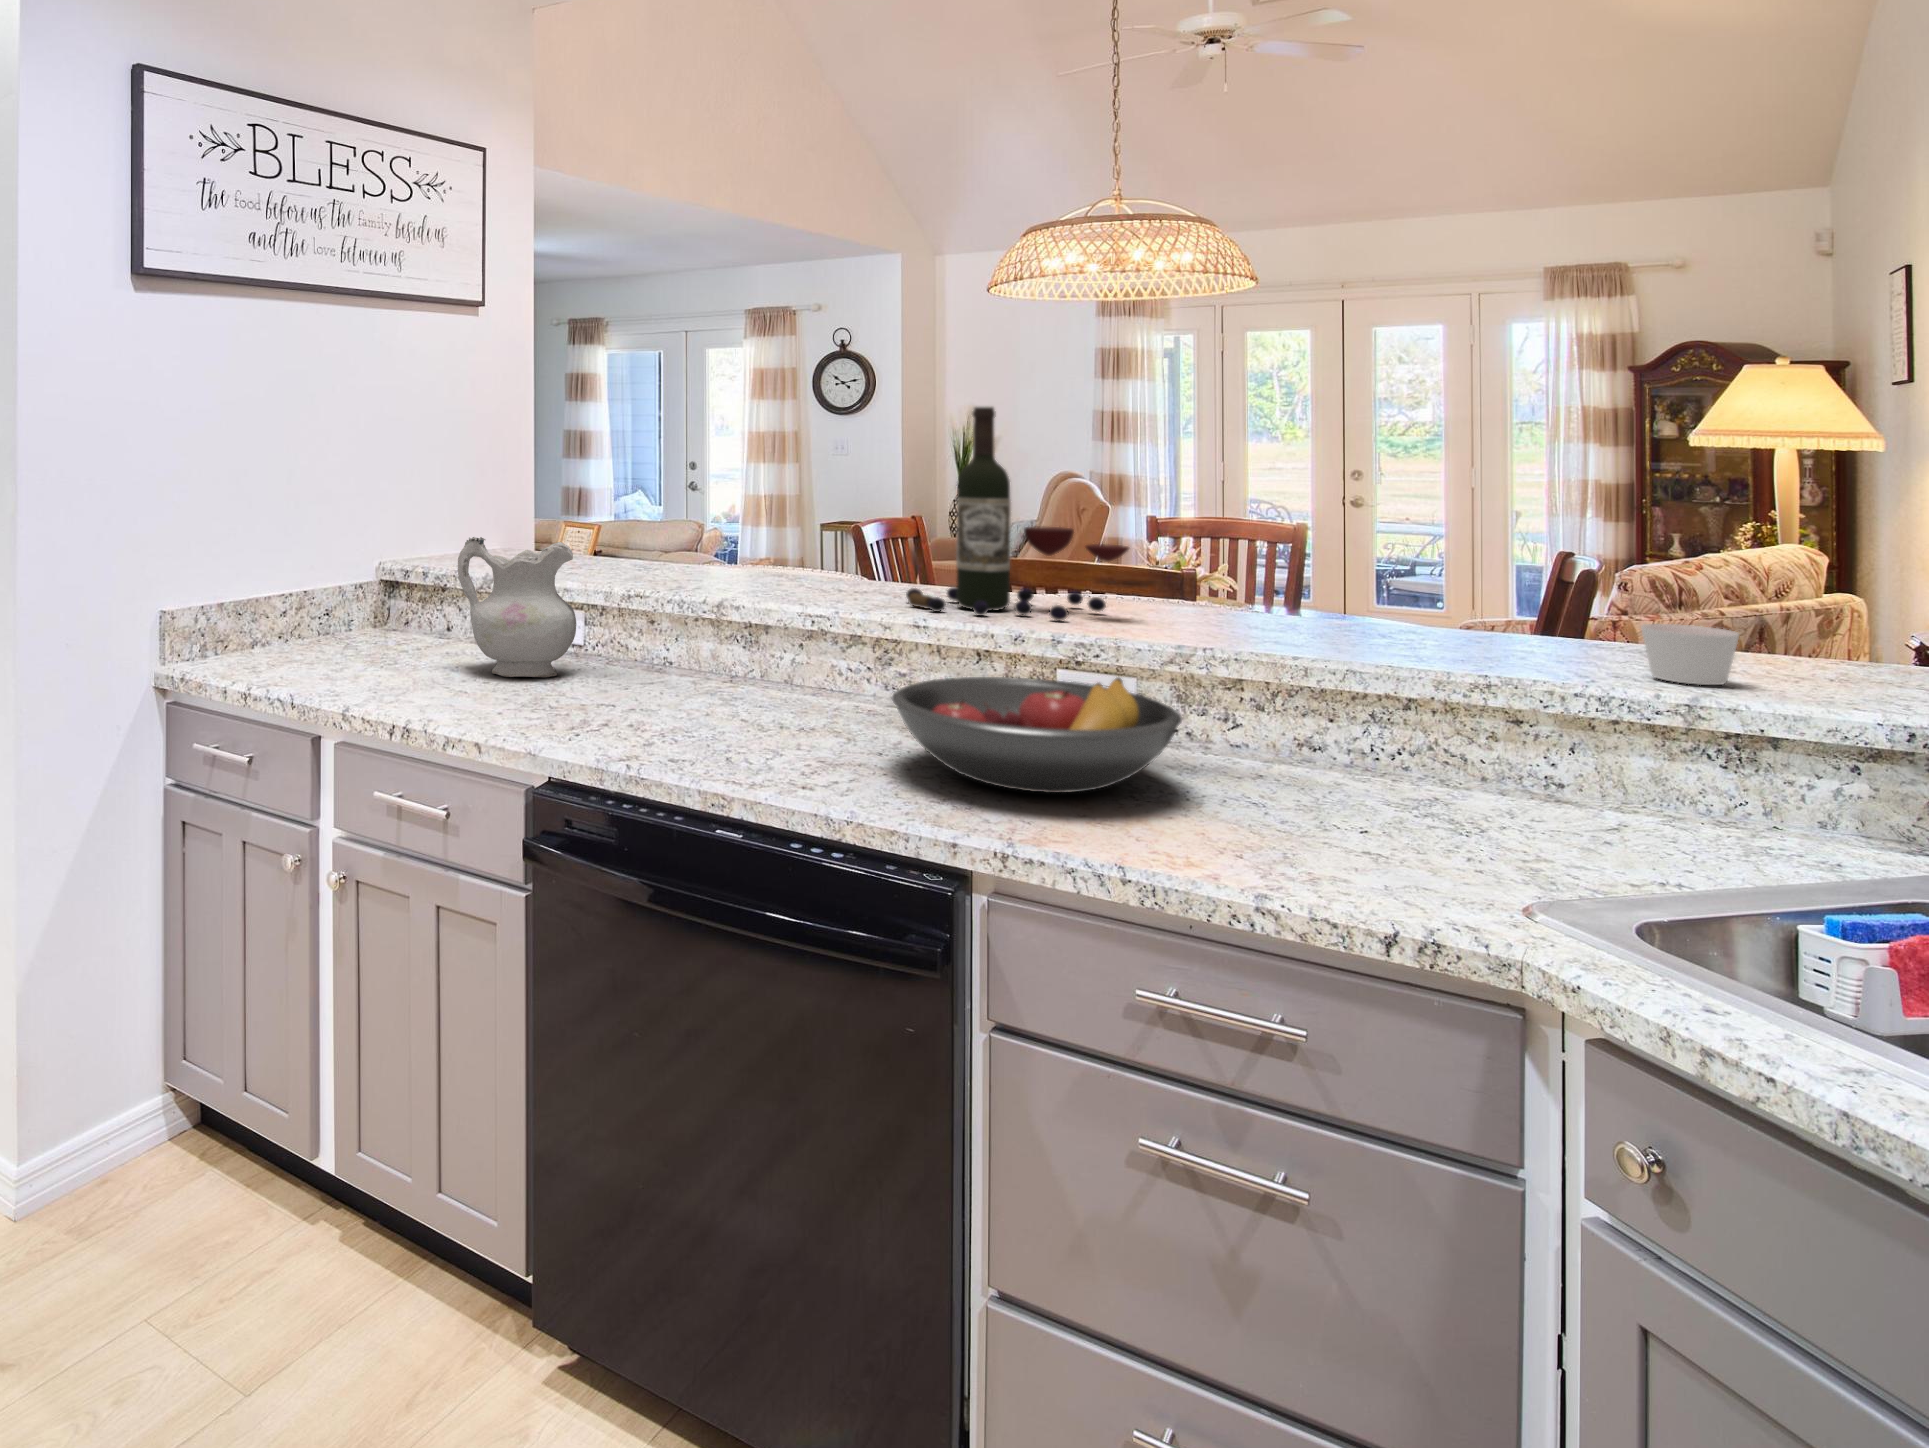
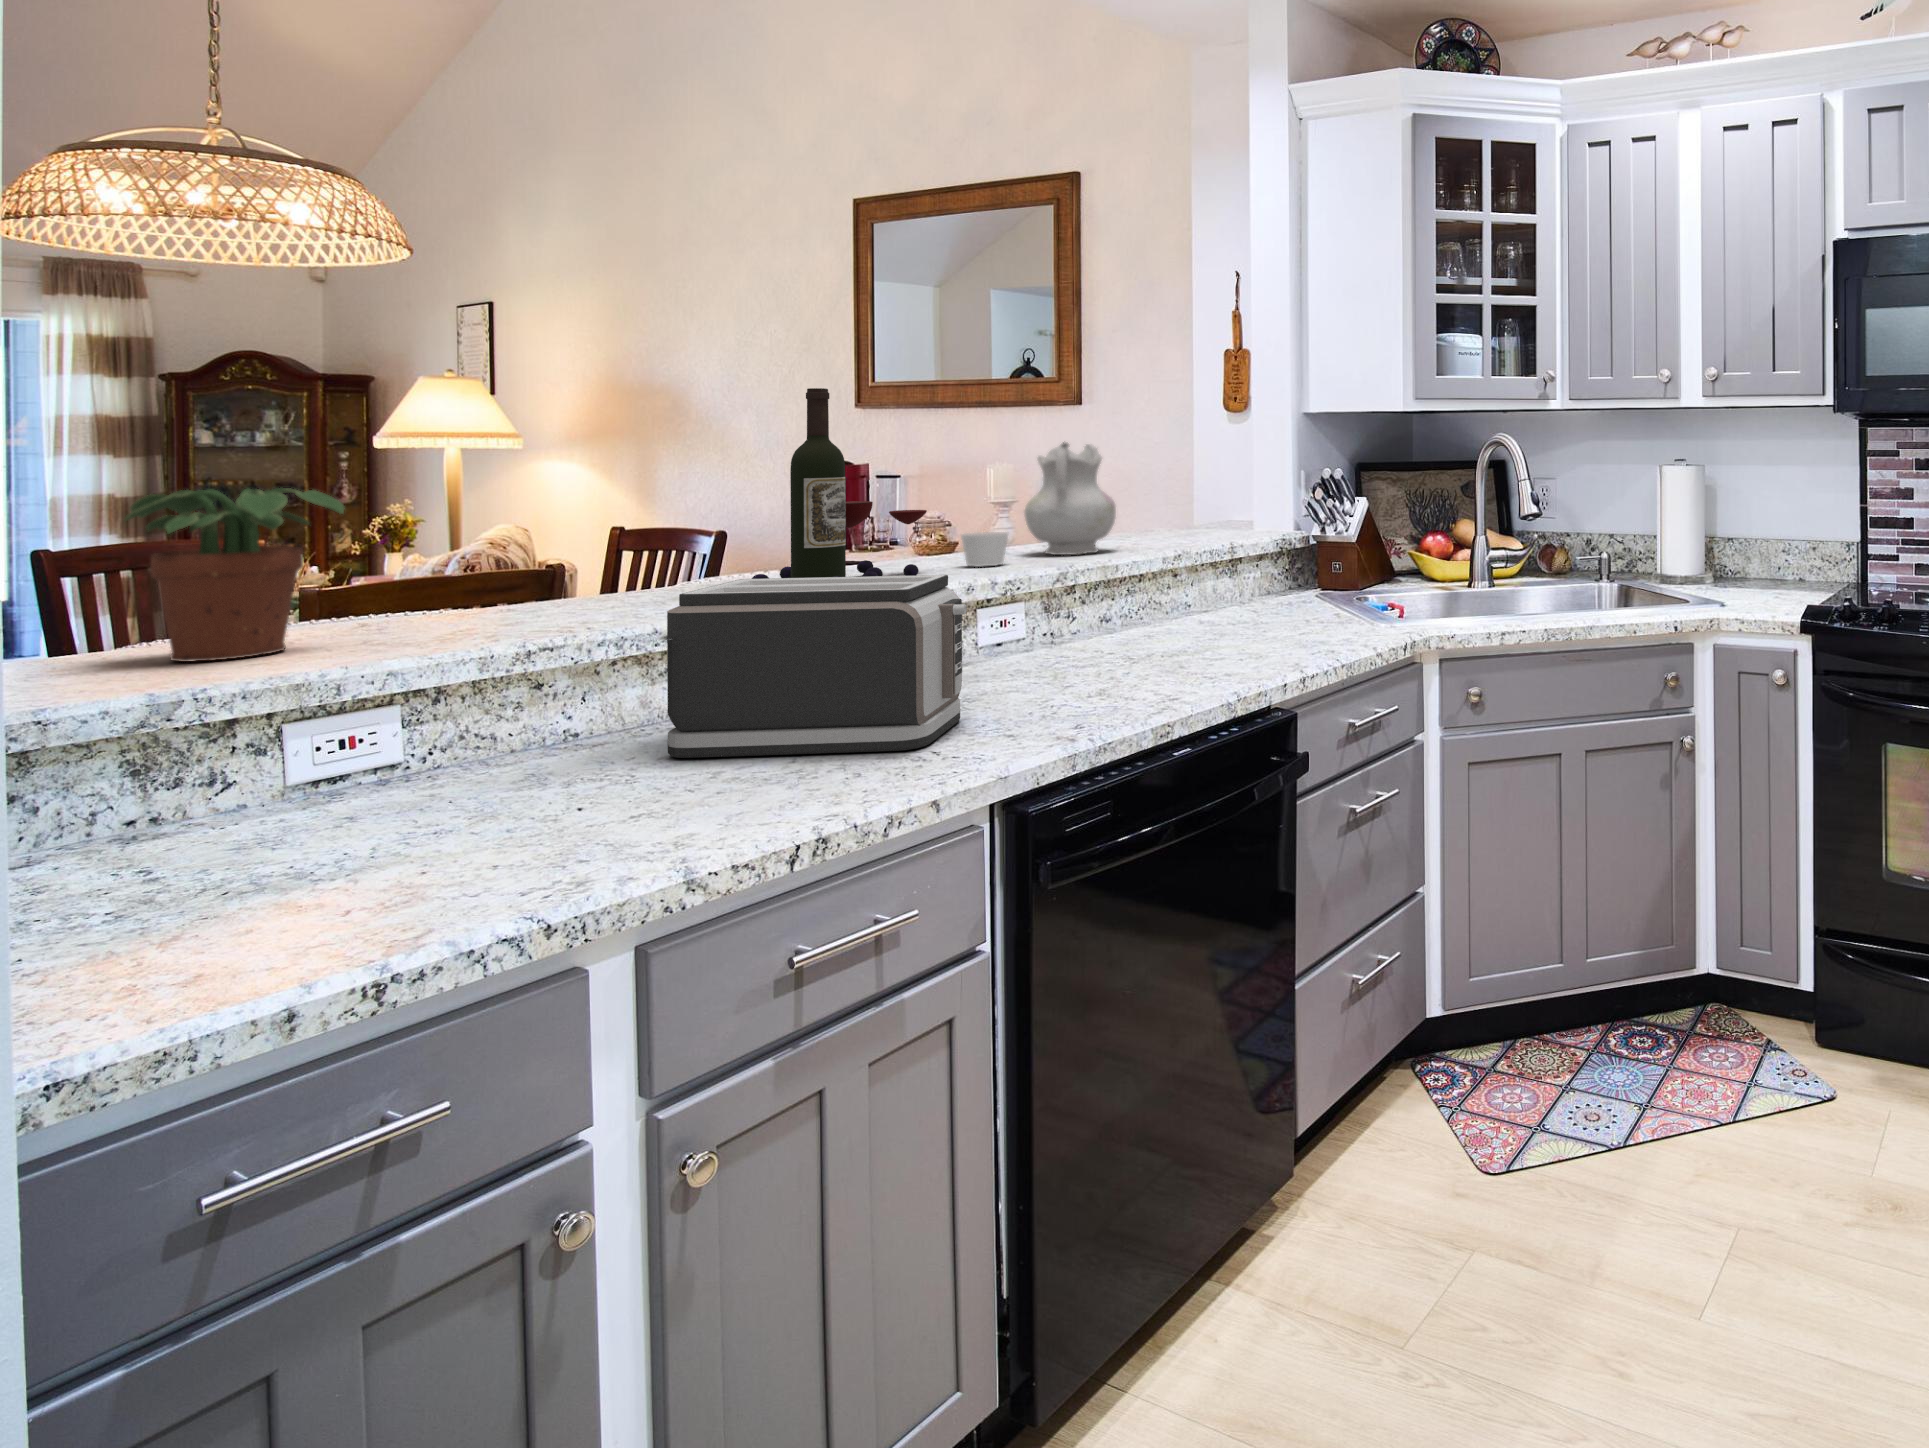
potted plant: none [605,476,685,574] -> present [124,488,345,662]
ceramic pitcher: present [458,537,576,677] -> present [1024,442,1116,555]
toaster: none [611,570,742,732] -> present [667,575,967,758]
candle: present [1641,624,1739,685] -> present [961,532,1008,567]
fruit bowl: present [892,677,1182,793] -> none [1034,585,1234,672]

